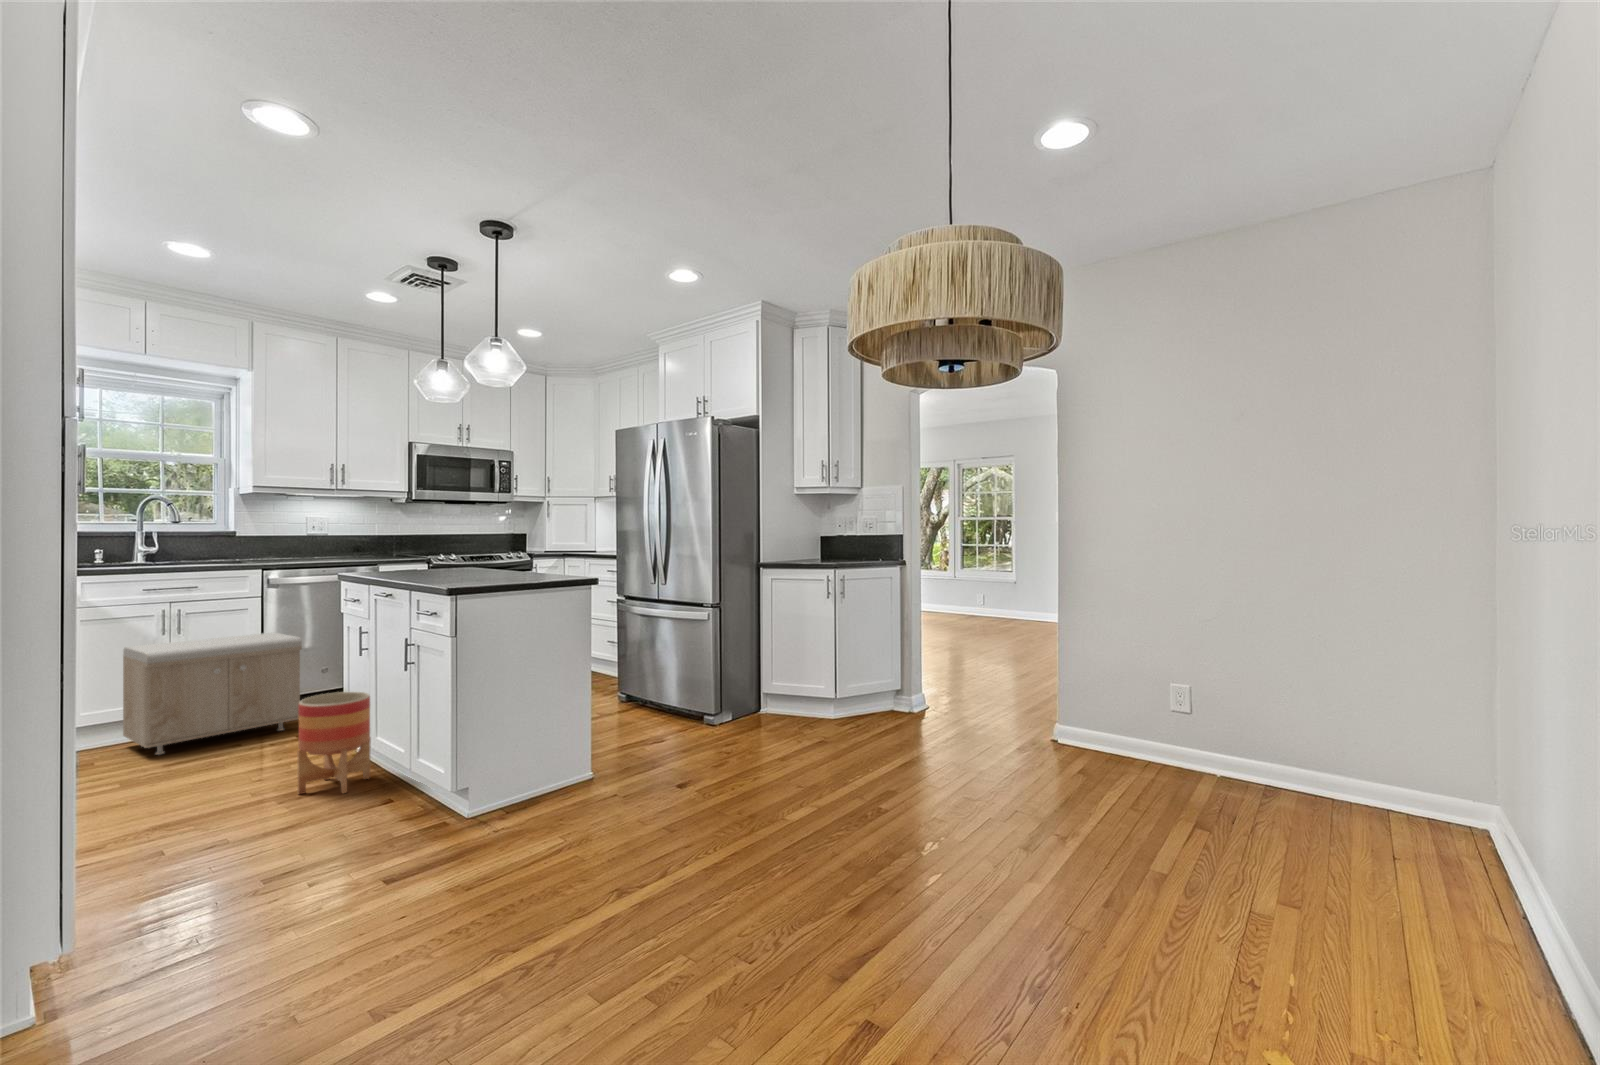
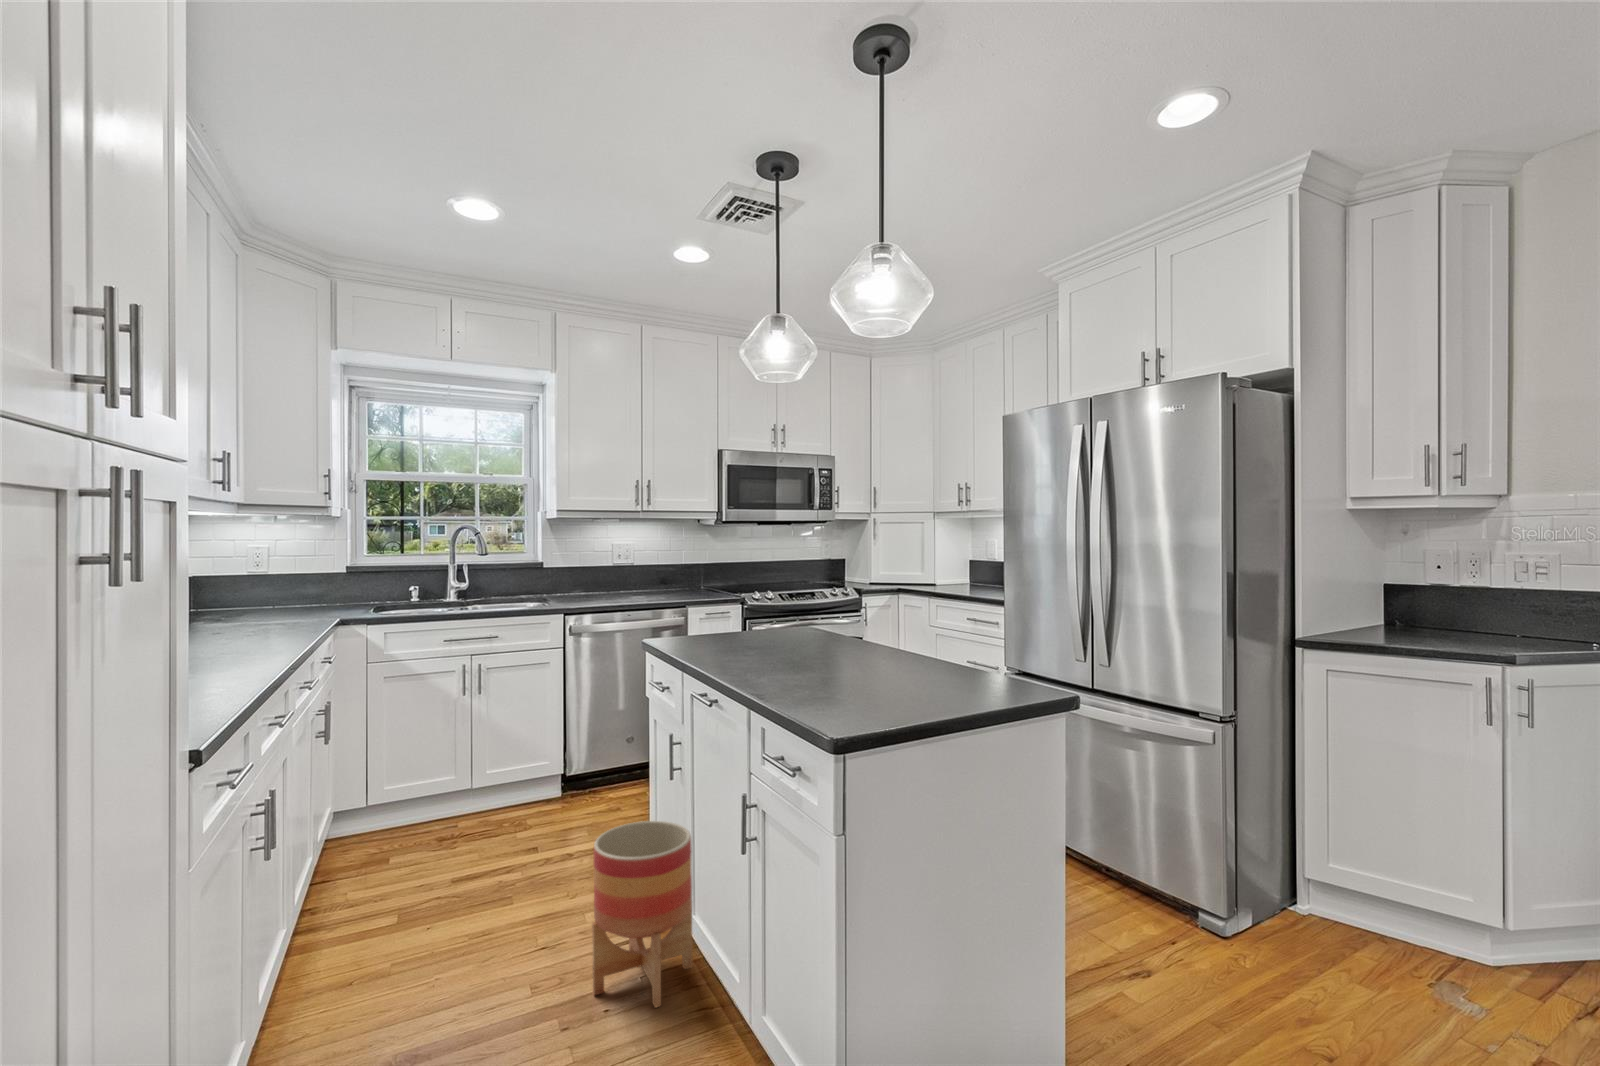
storage bench: present [123,633,302,755] -> none [420,692,606,857]

